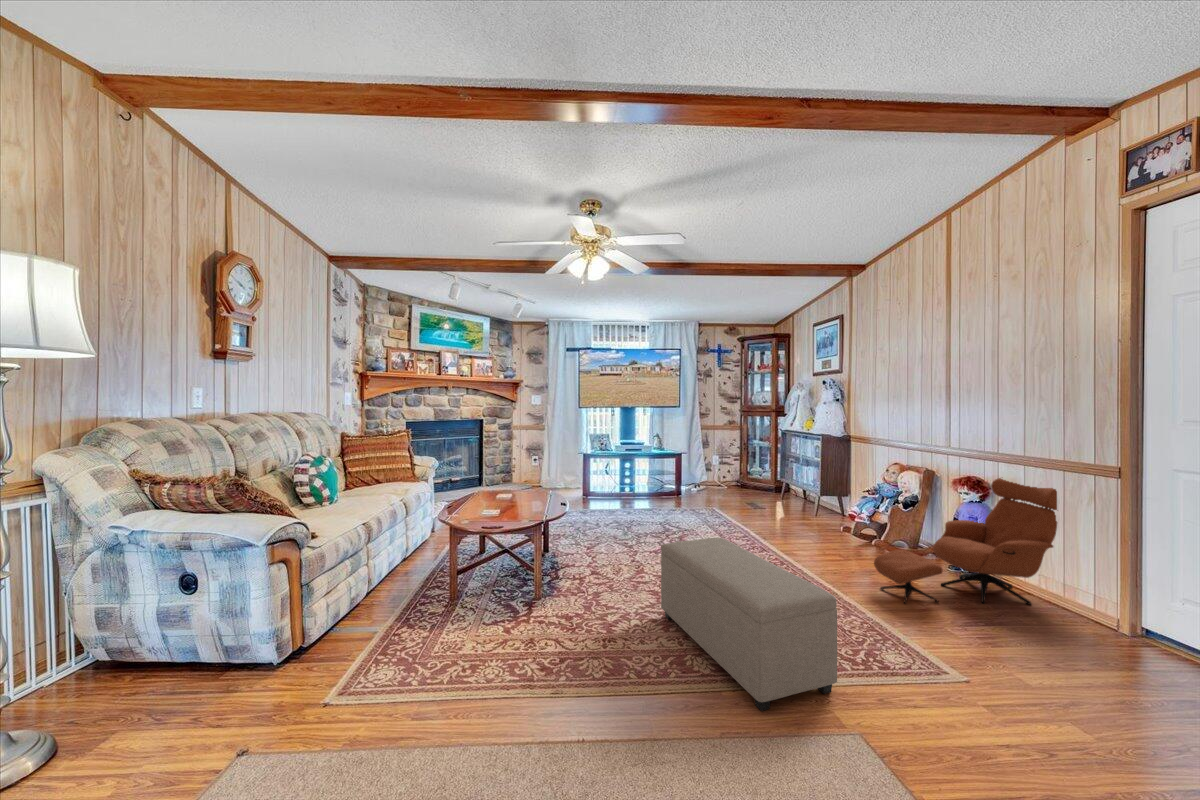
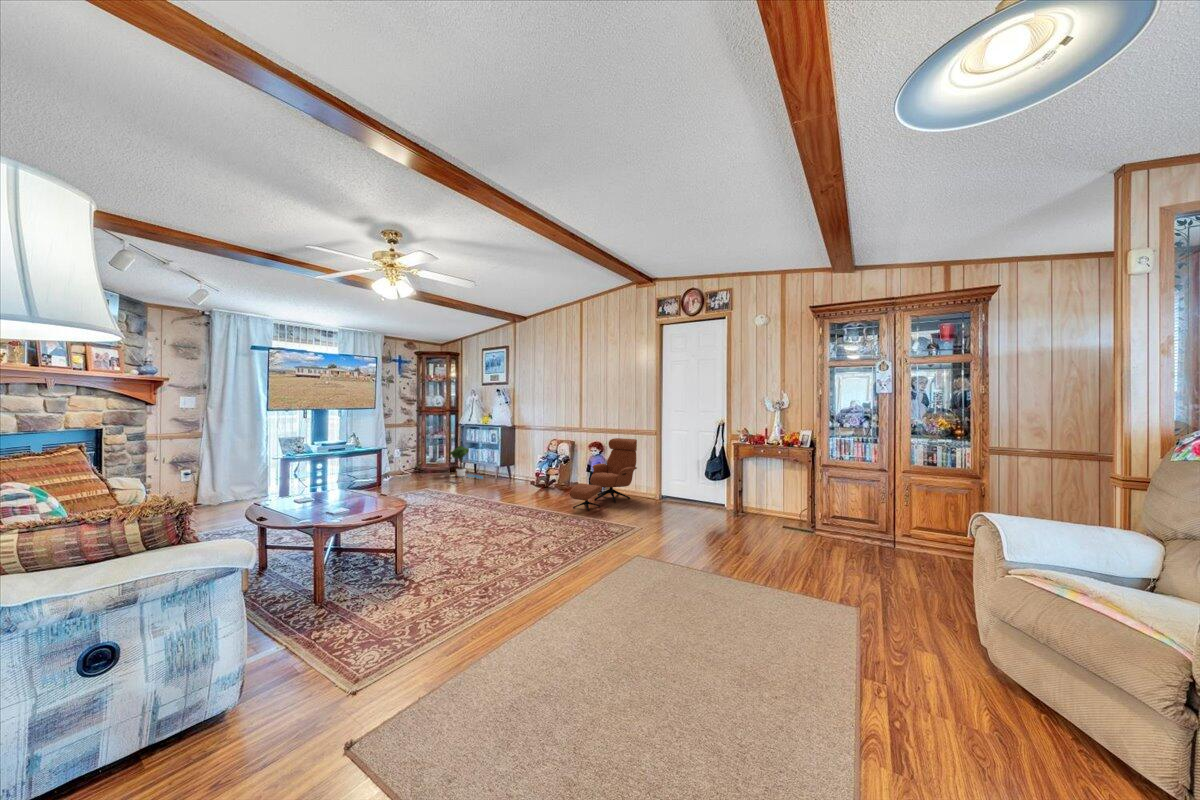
potted tree: none [761,456,797,505] -> present [449,446,483,478]
ottoman: present [661,537,837,711] -> none [478,490,600,566]

